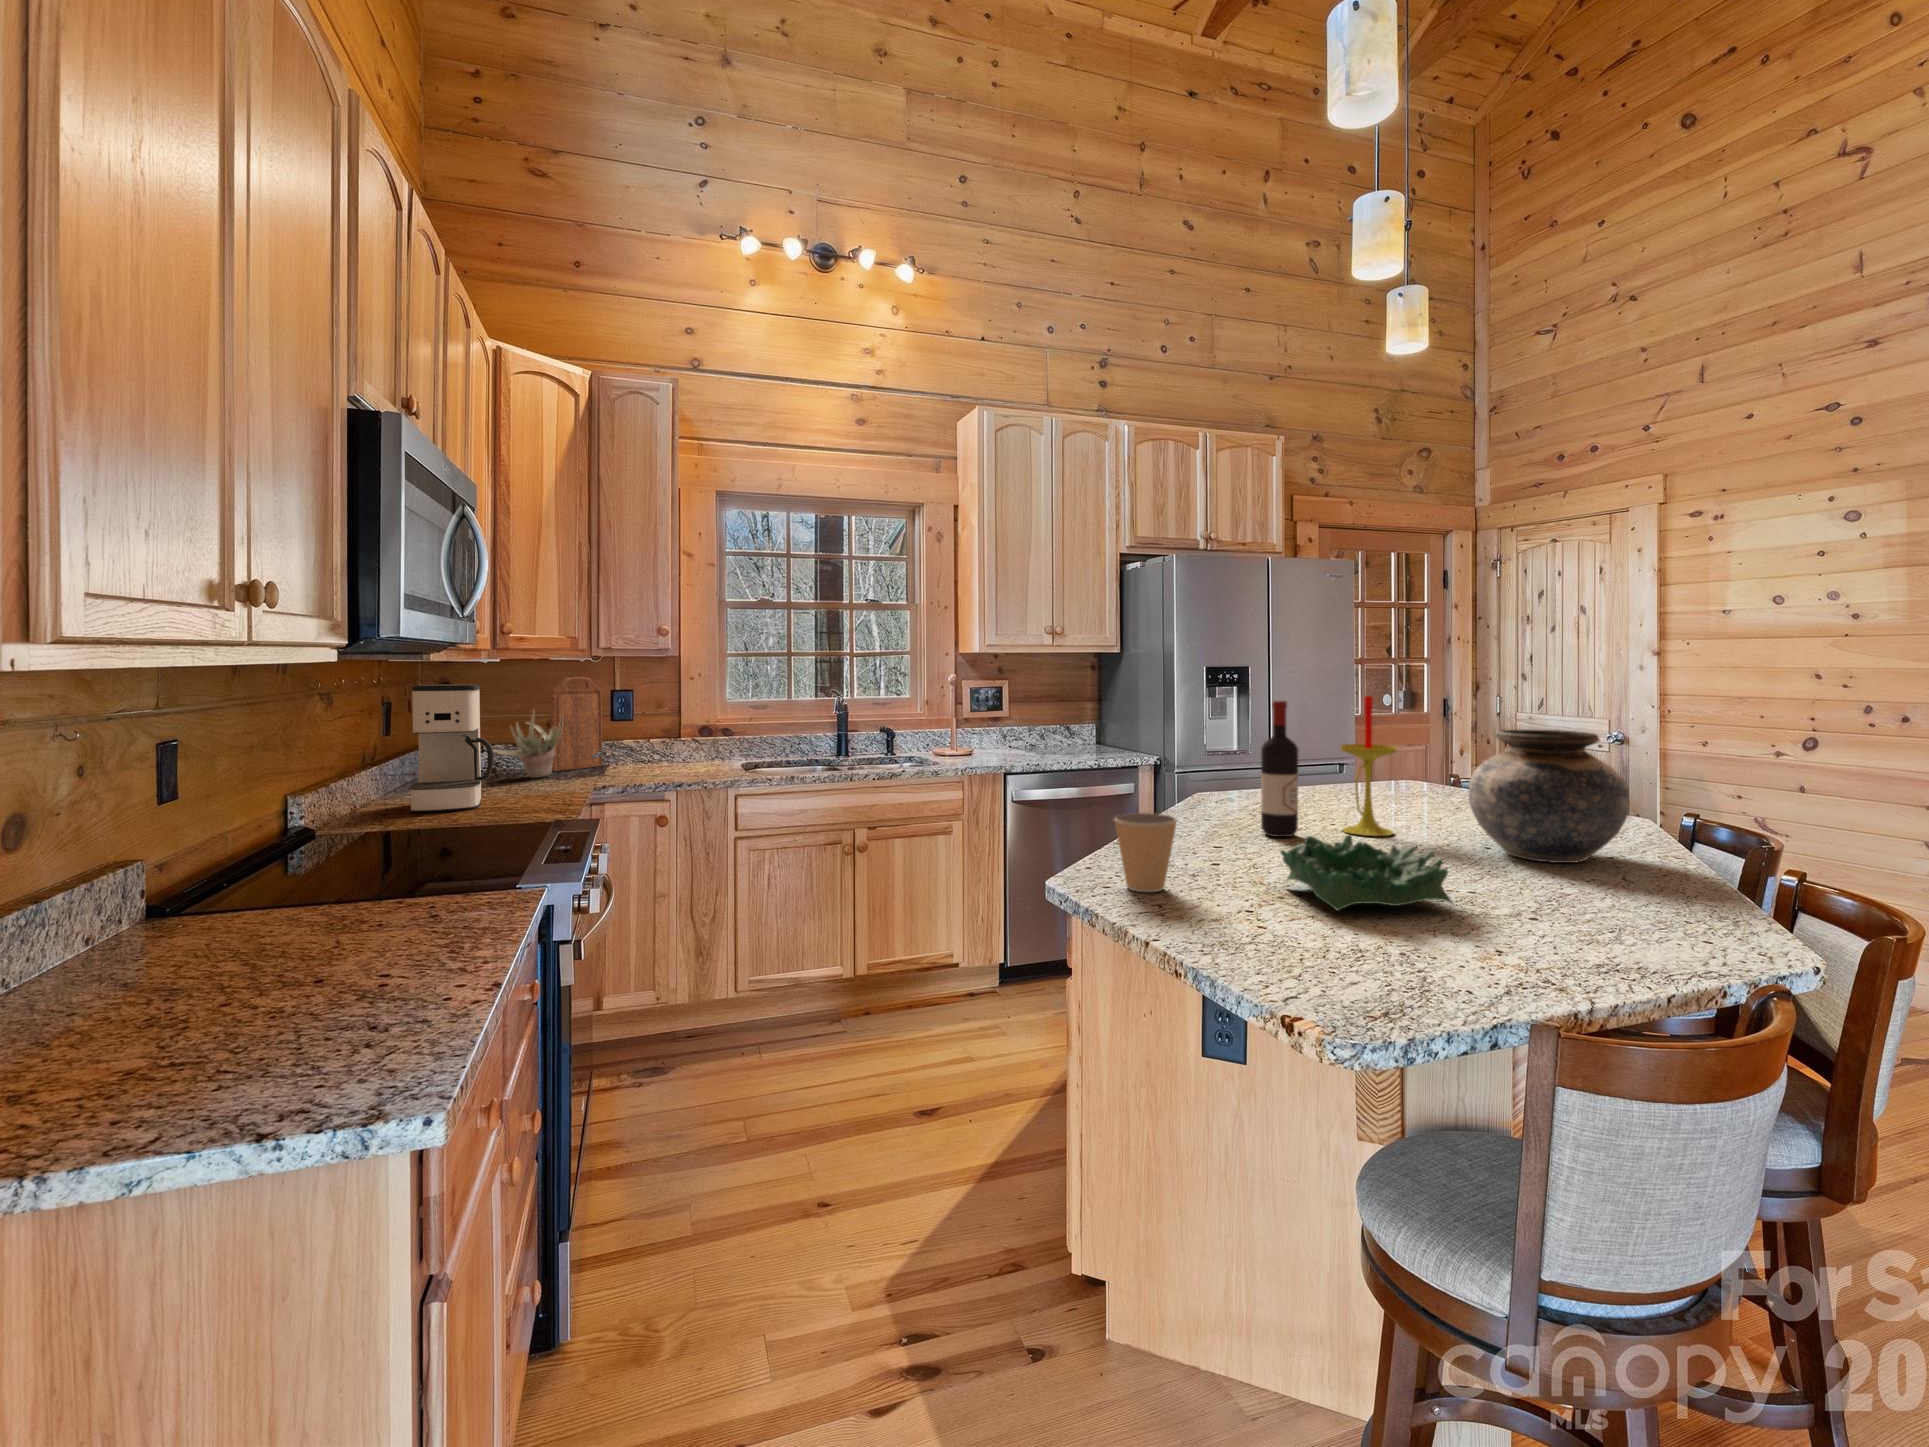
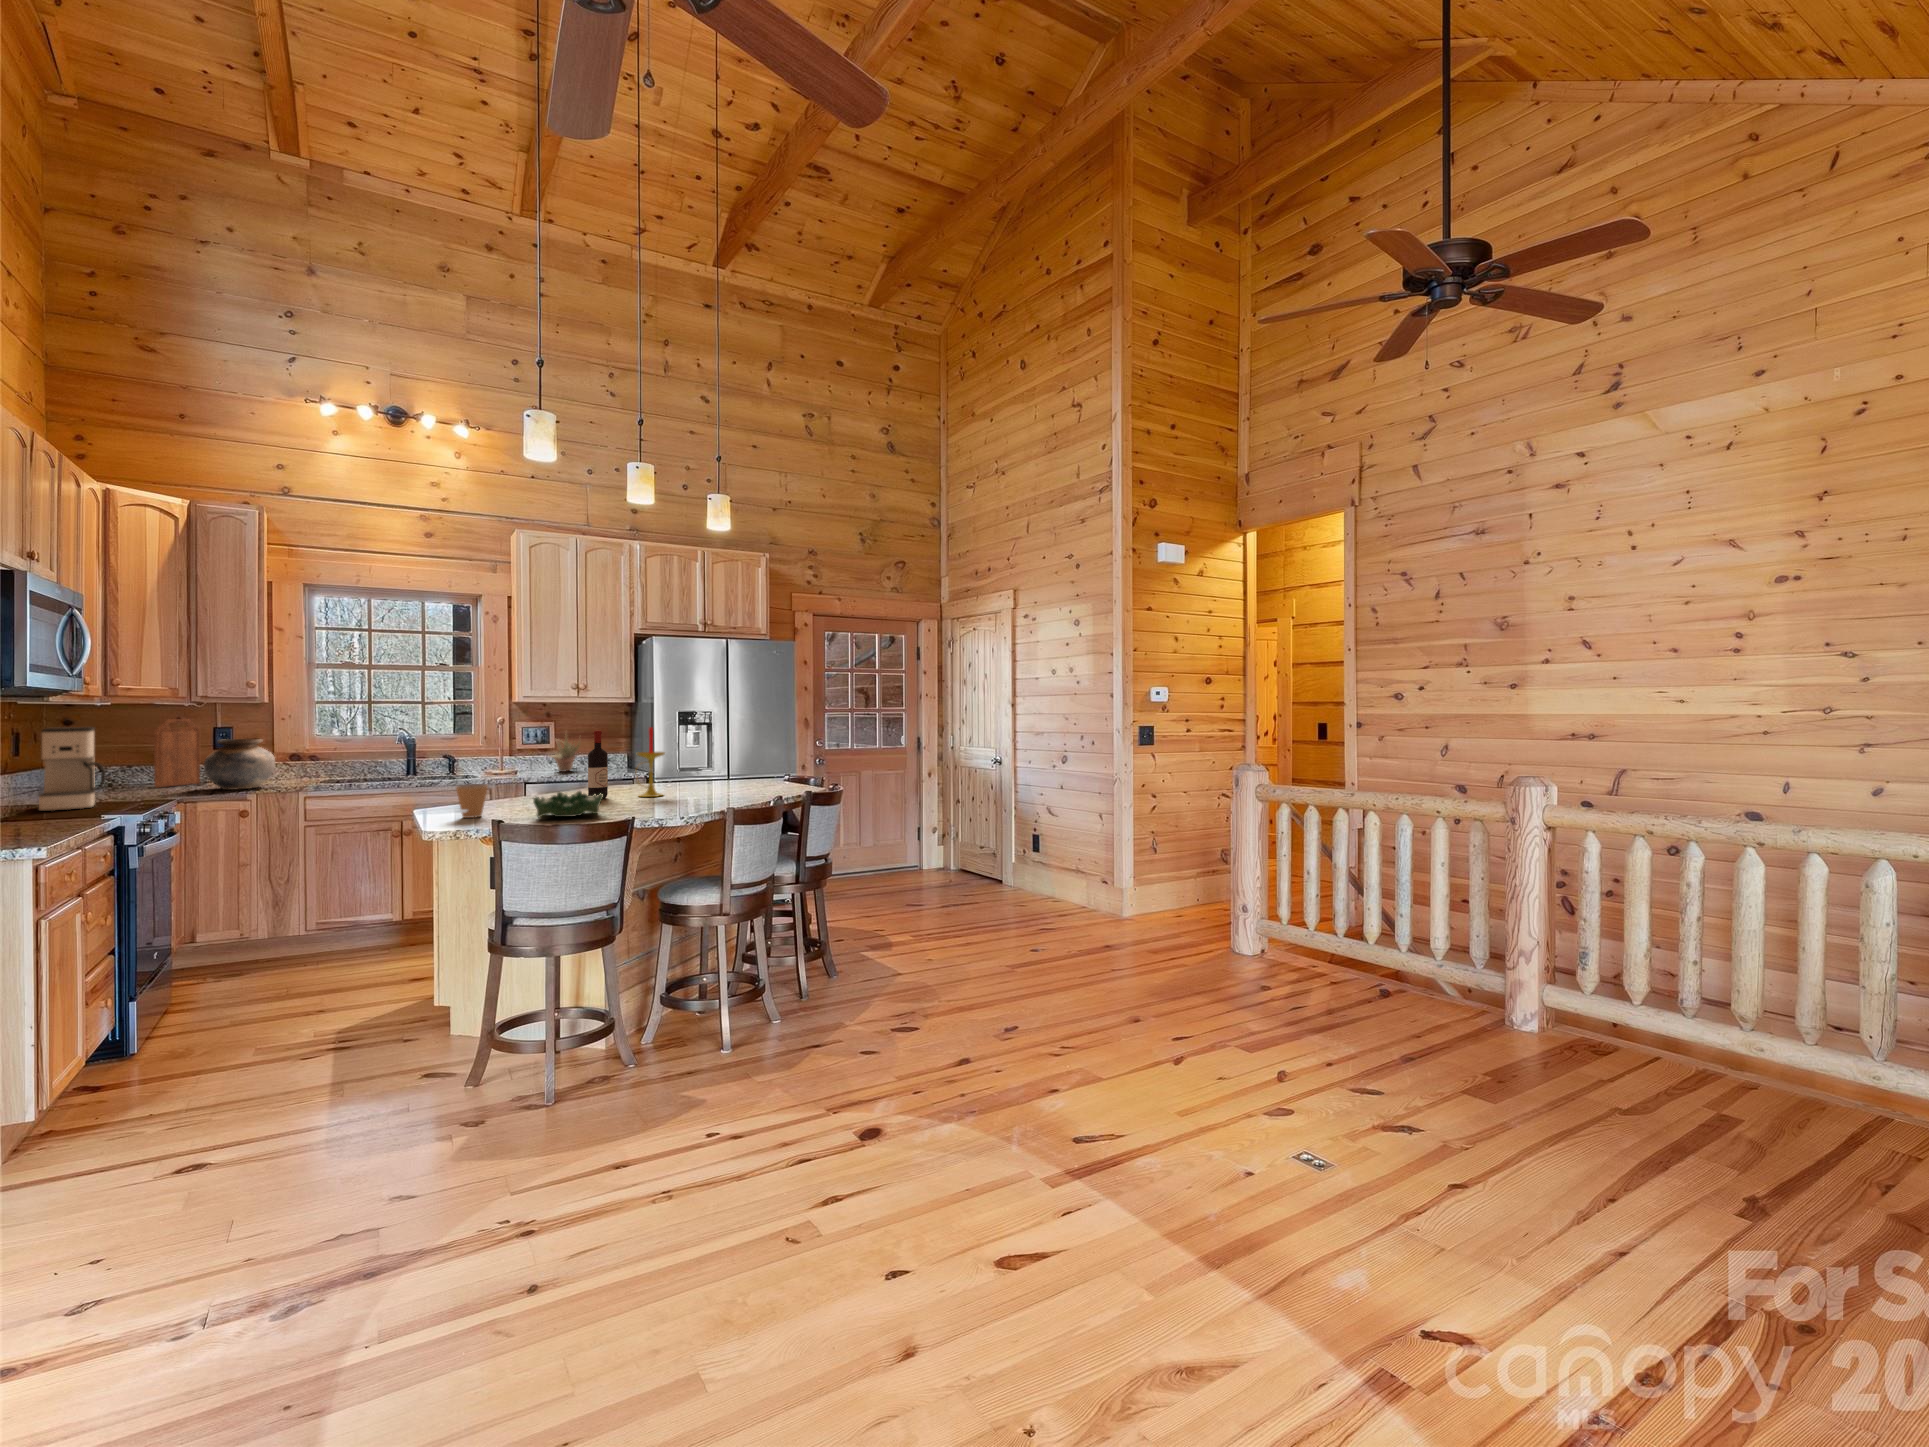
succulent plant: present [494,711,562,778] -> present [550,734,580,772]
vase: present [1469,730,1629,863] -> present [204,739,275,790]

